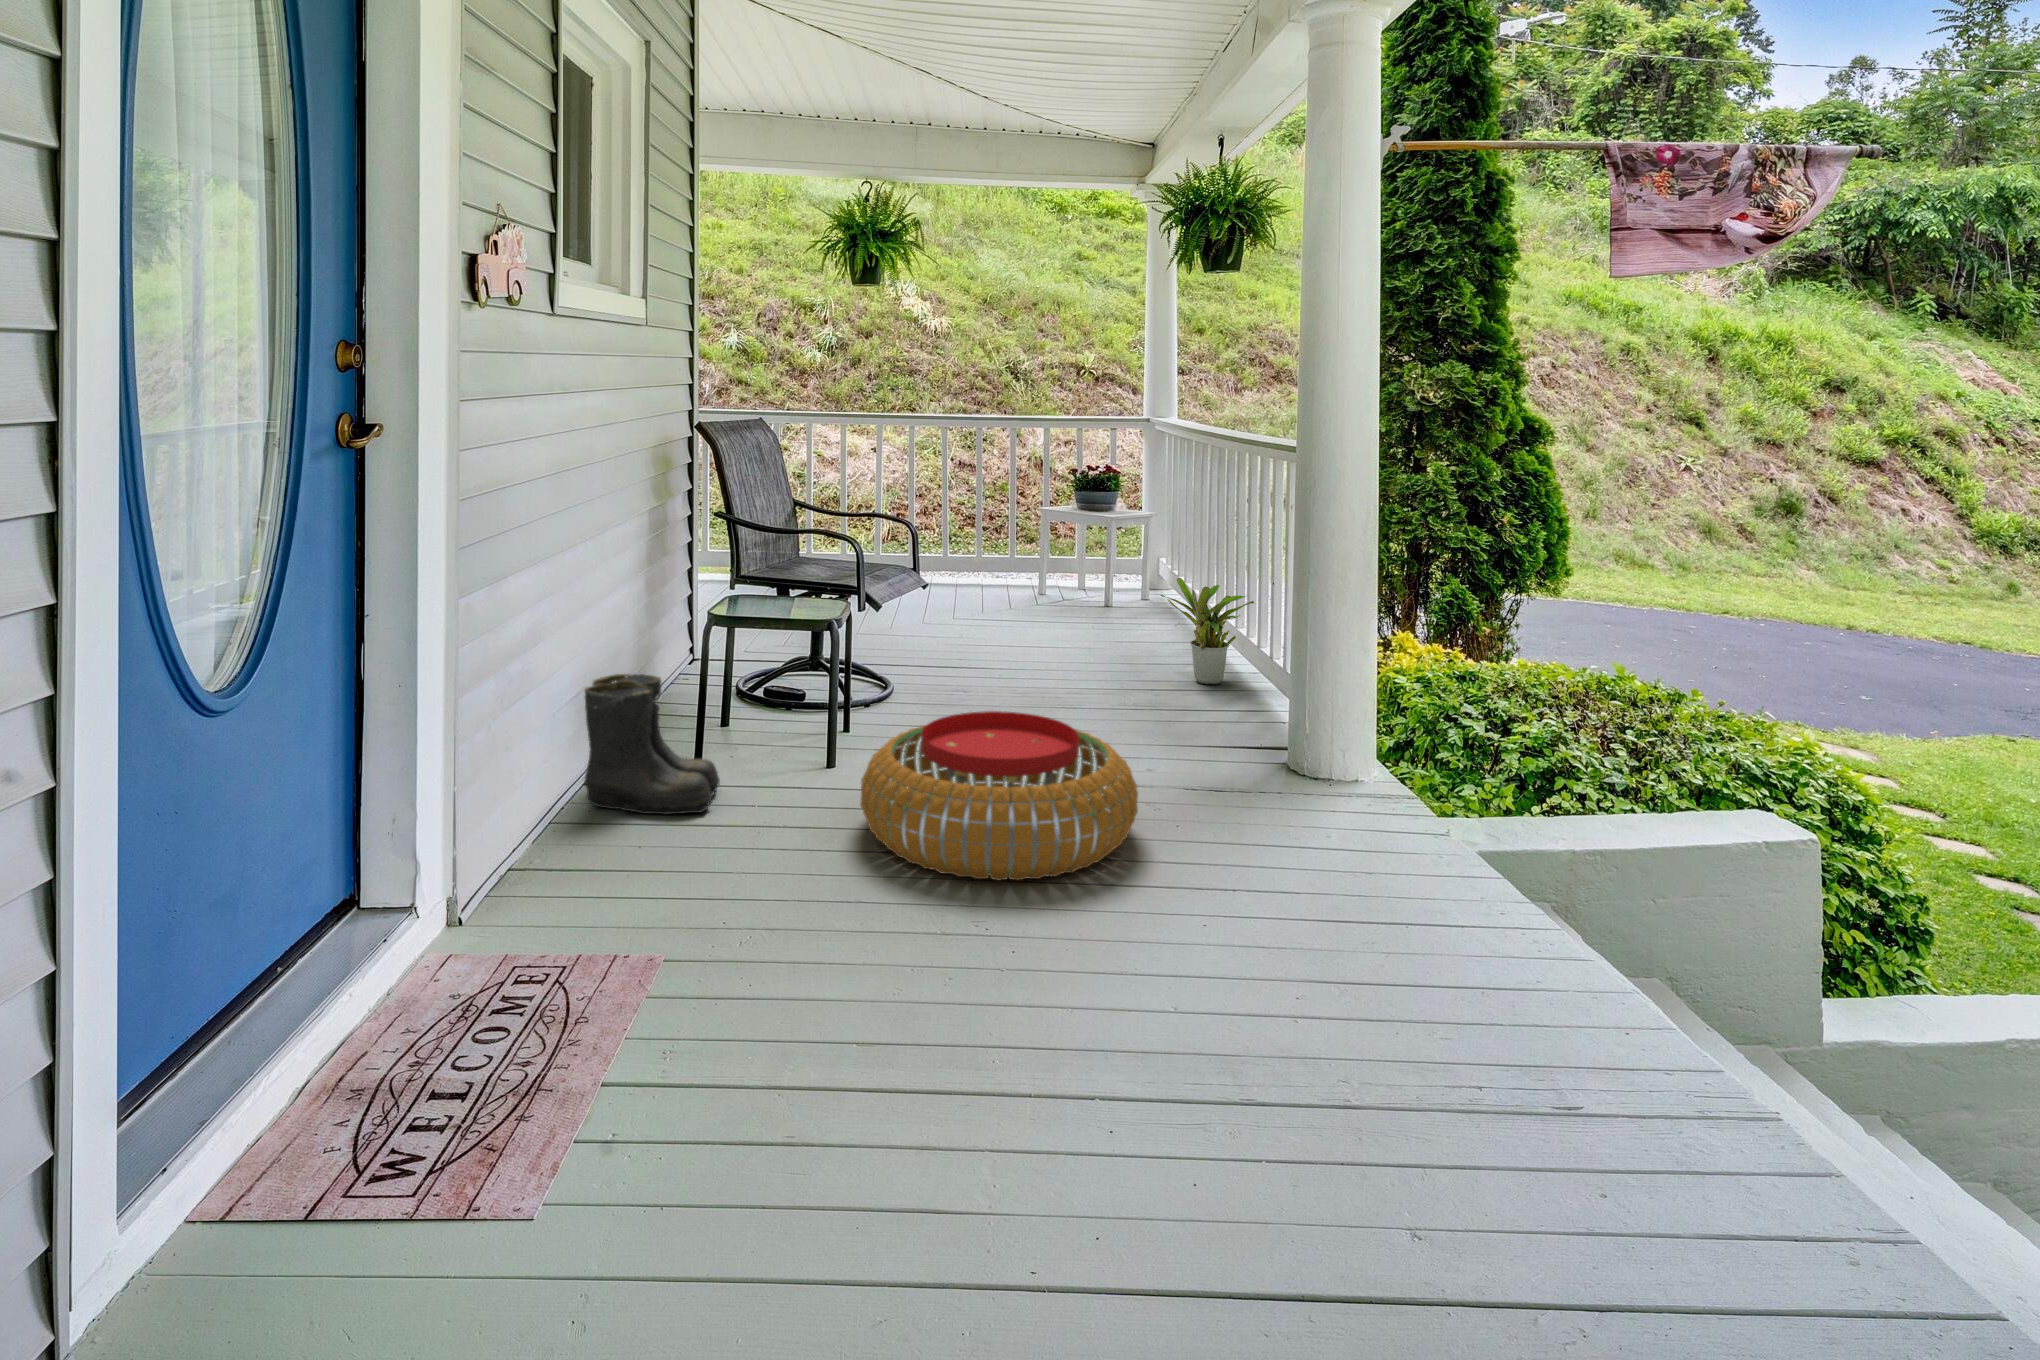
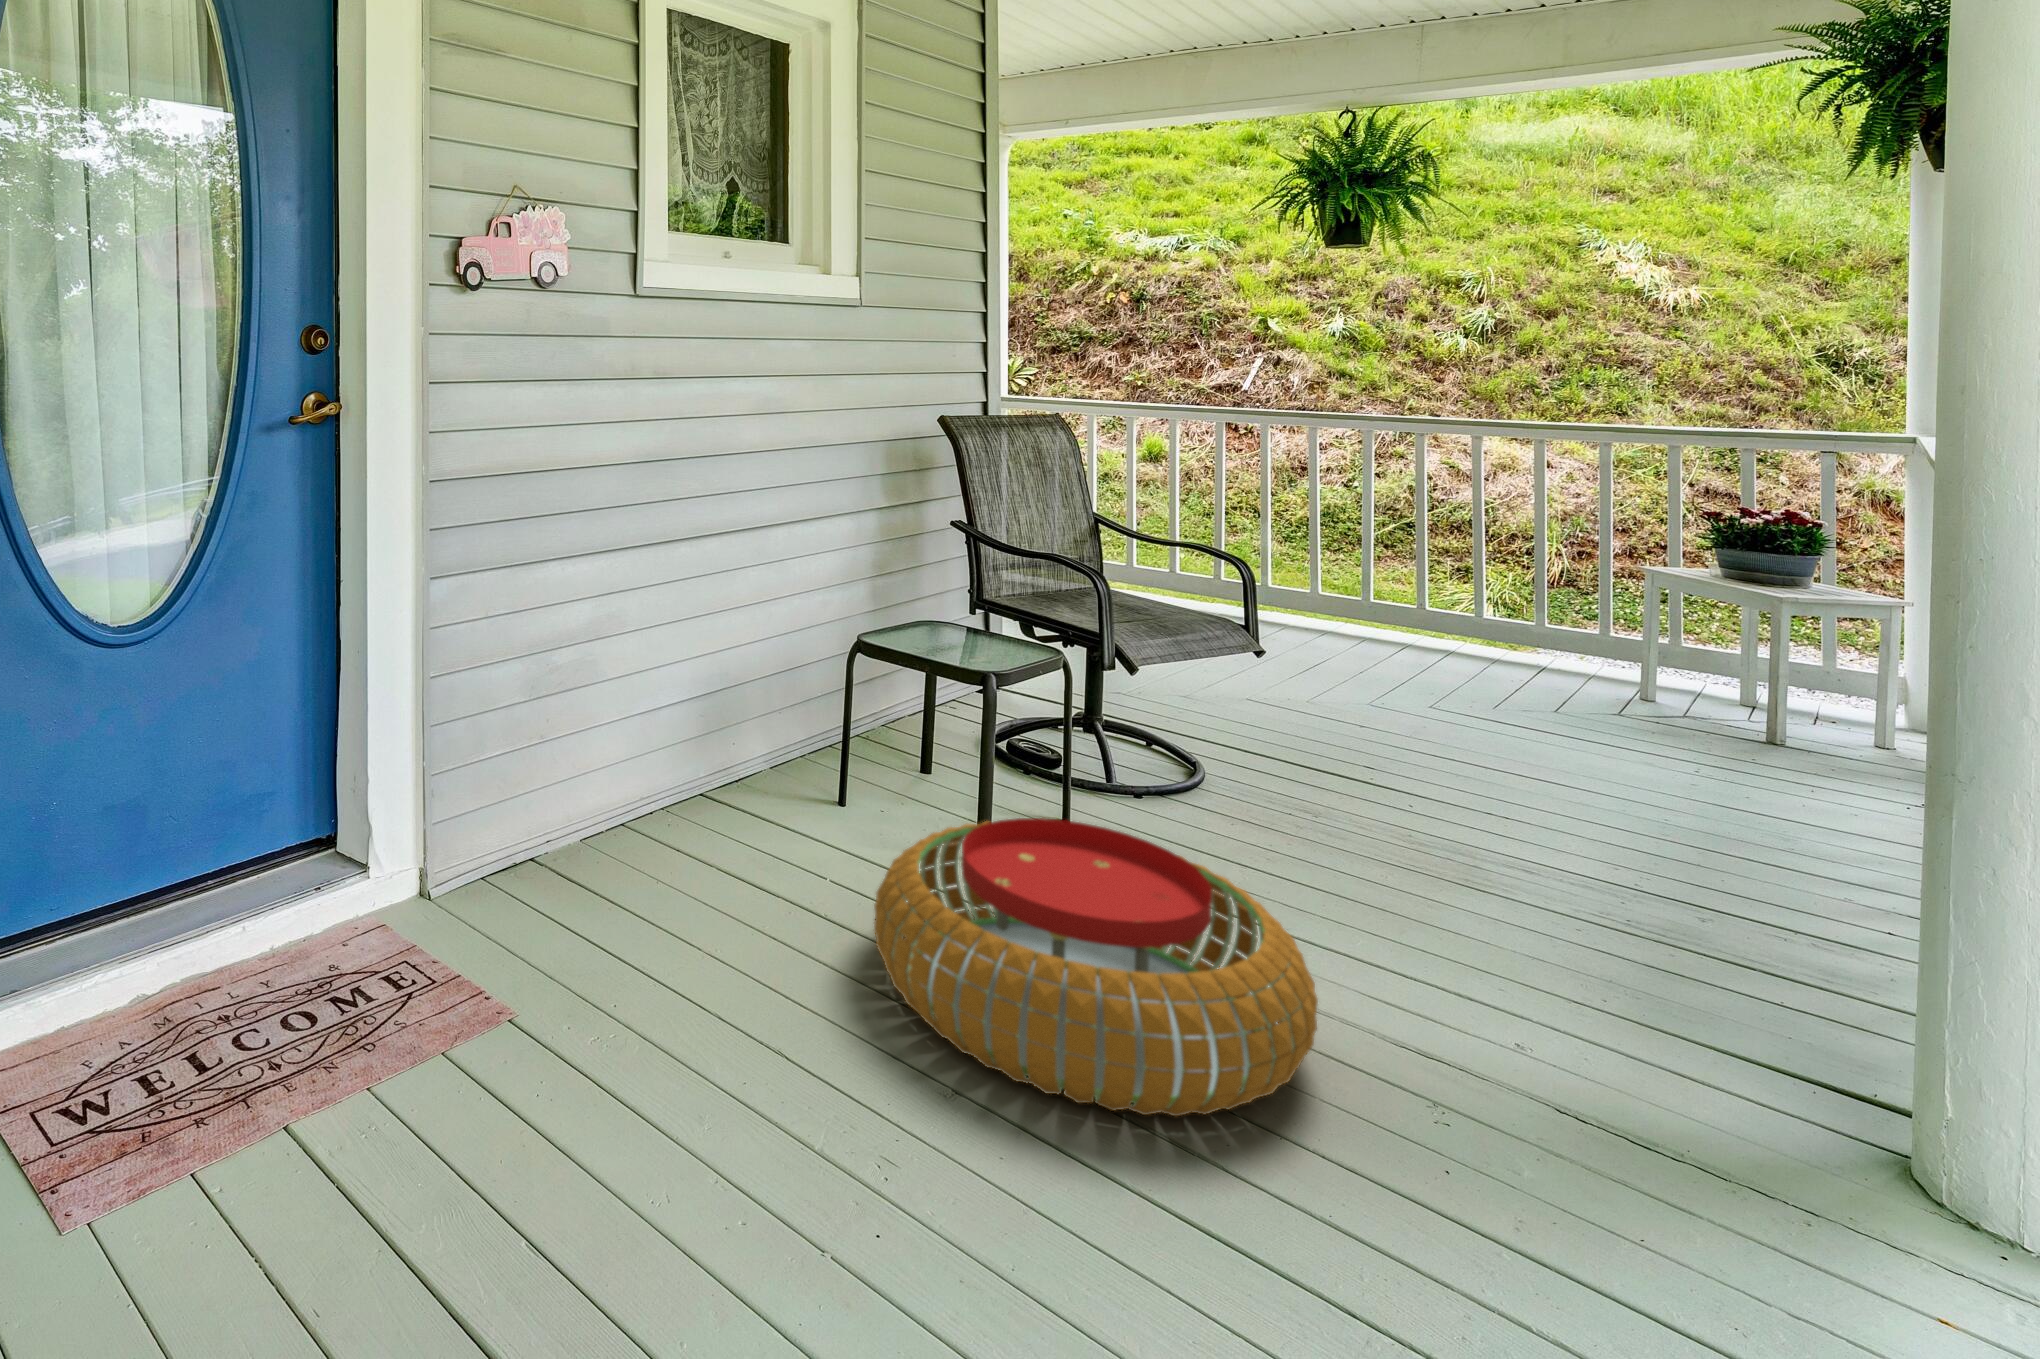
potted plant: present [1161,578,1254,685] -> none [1723,721,1977,937]
boots: present [584,674,720,814] -> none [678,667,826,839]

